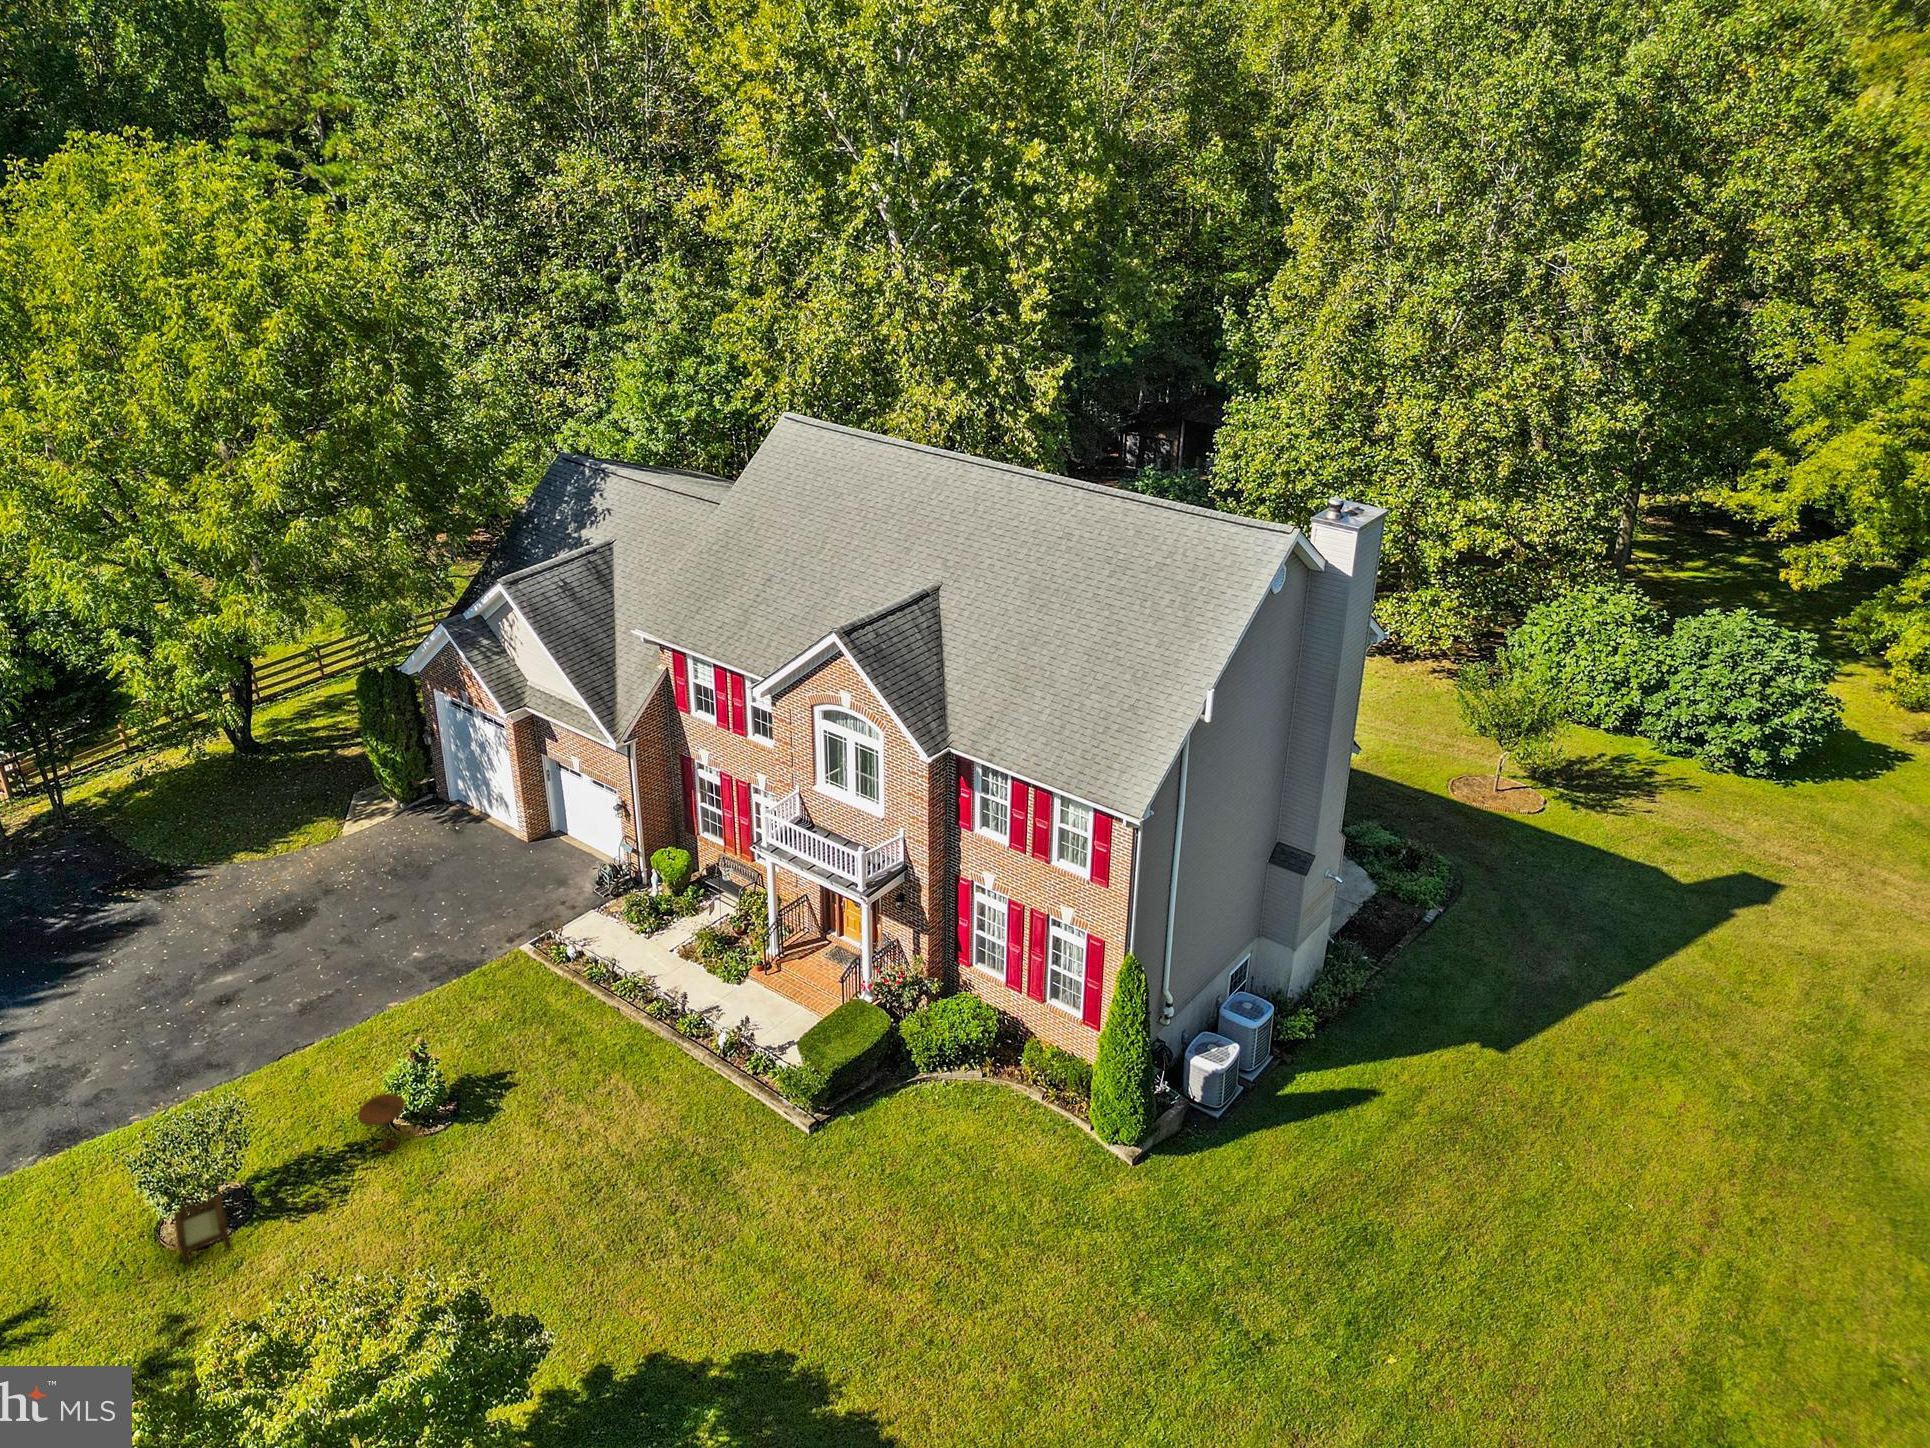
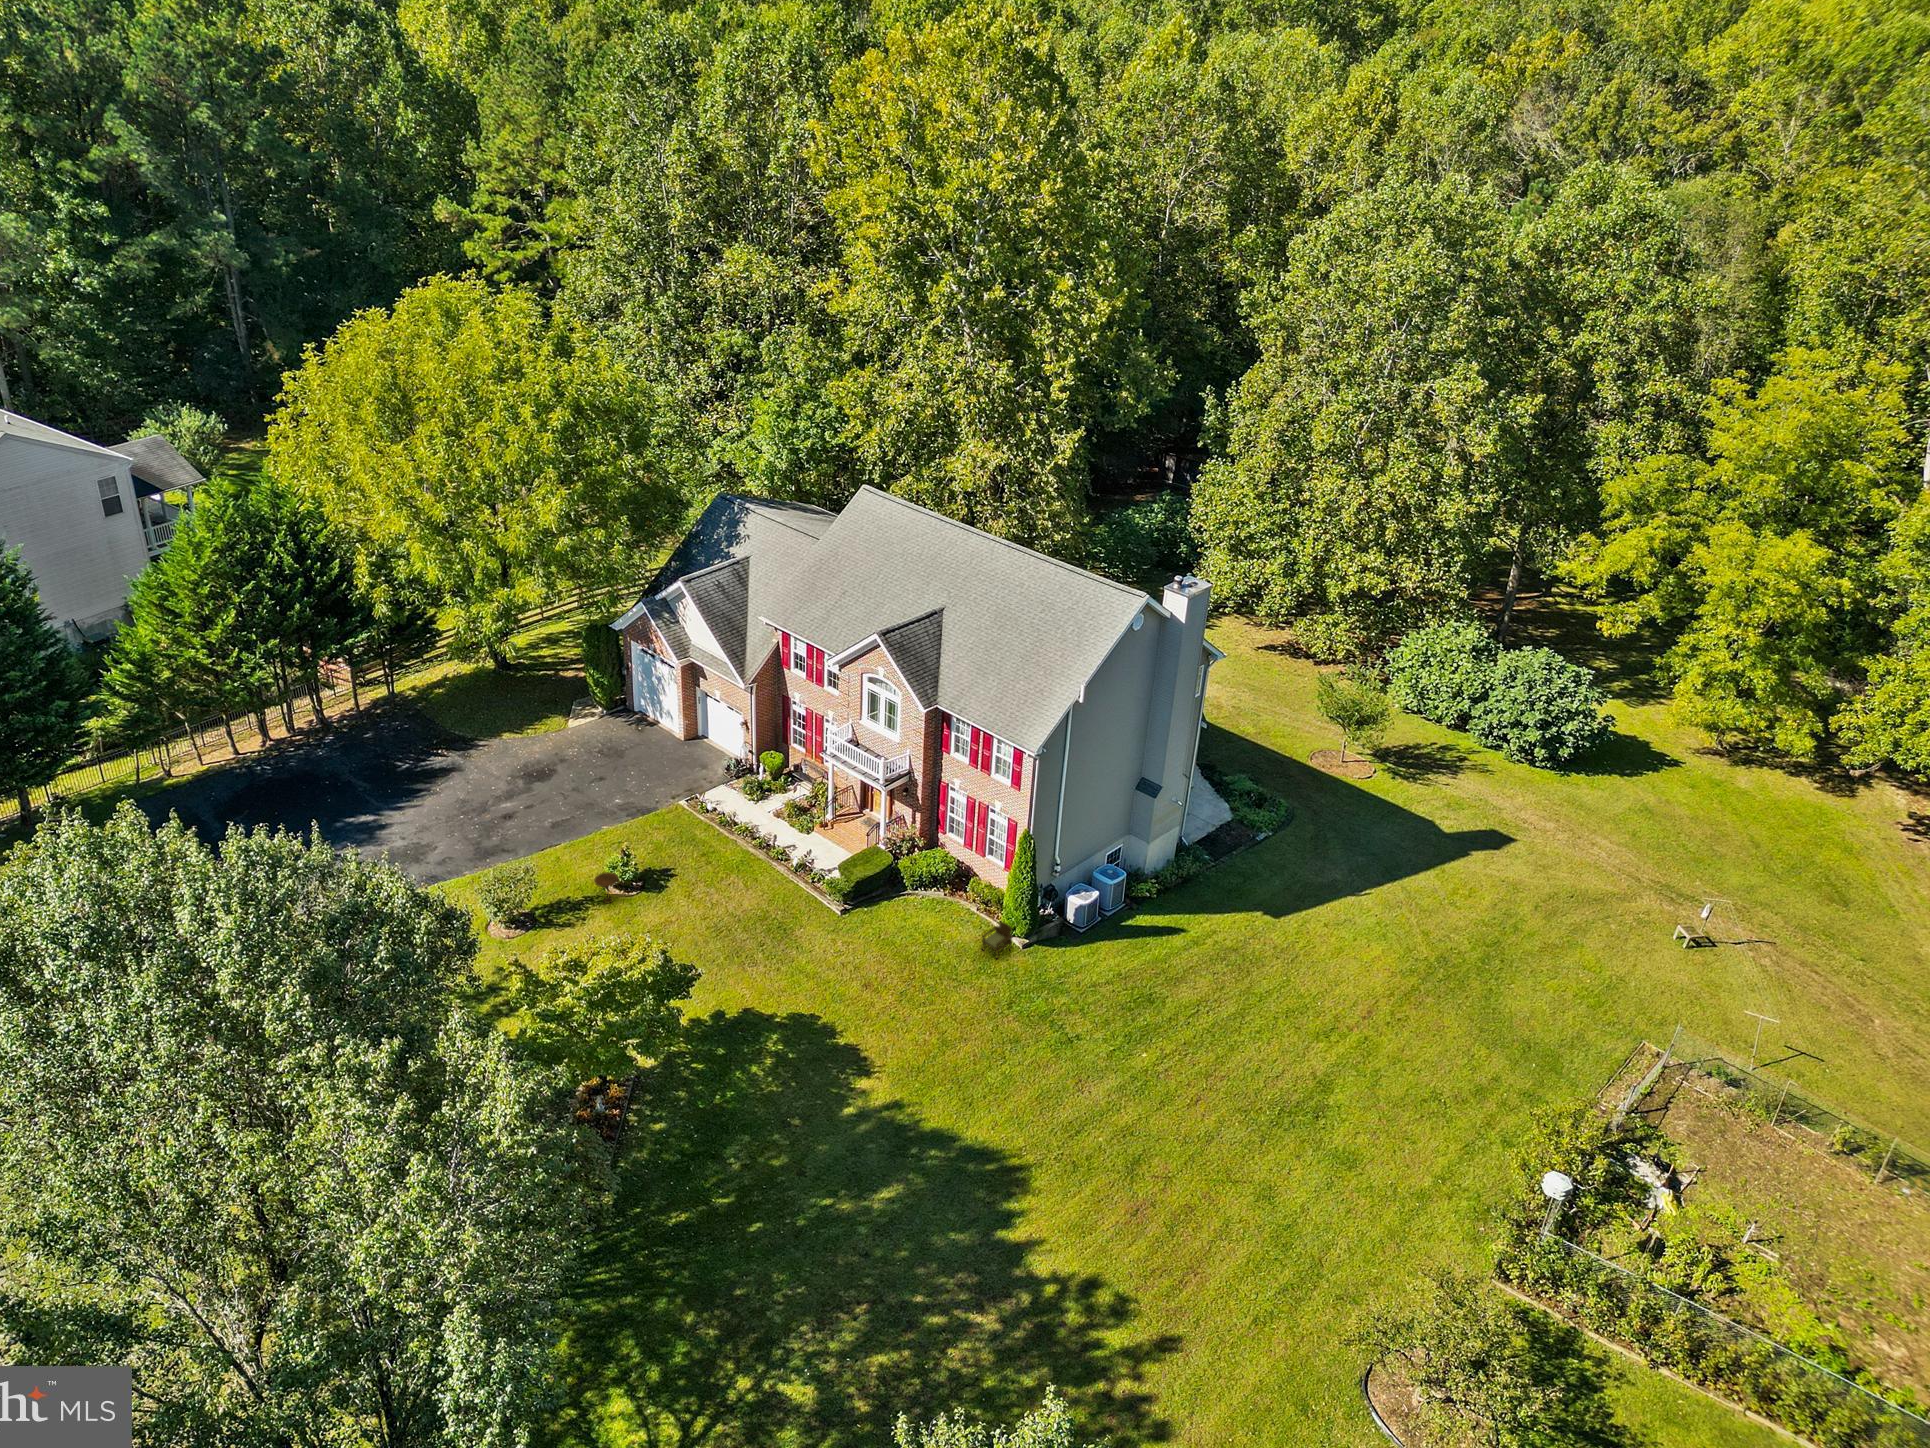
chair: present [174,1194,232,1267] -> present [981,921,1013,959]

